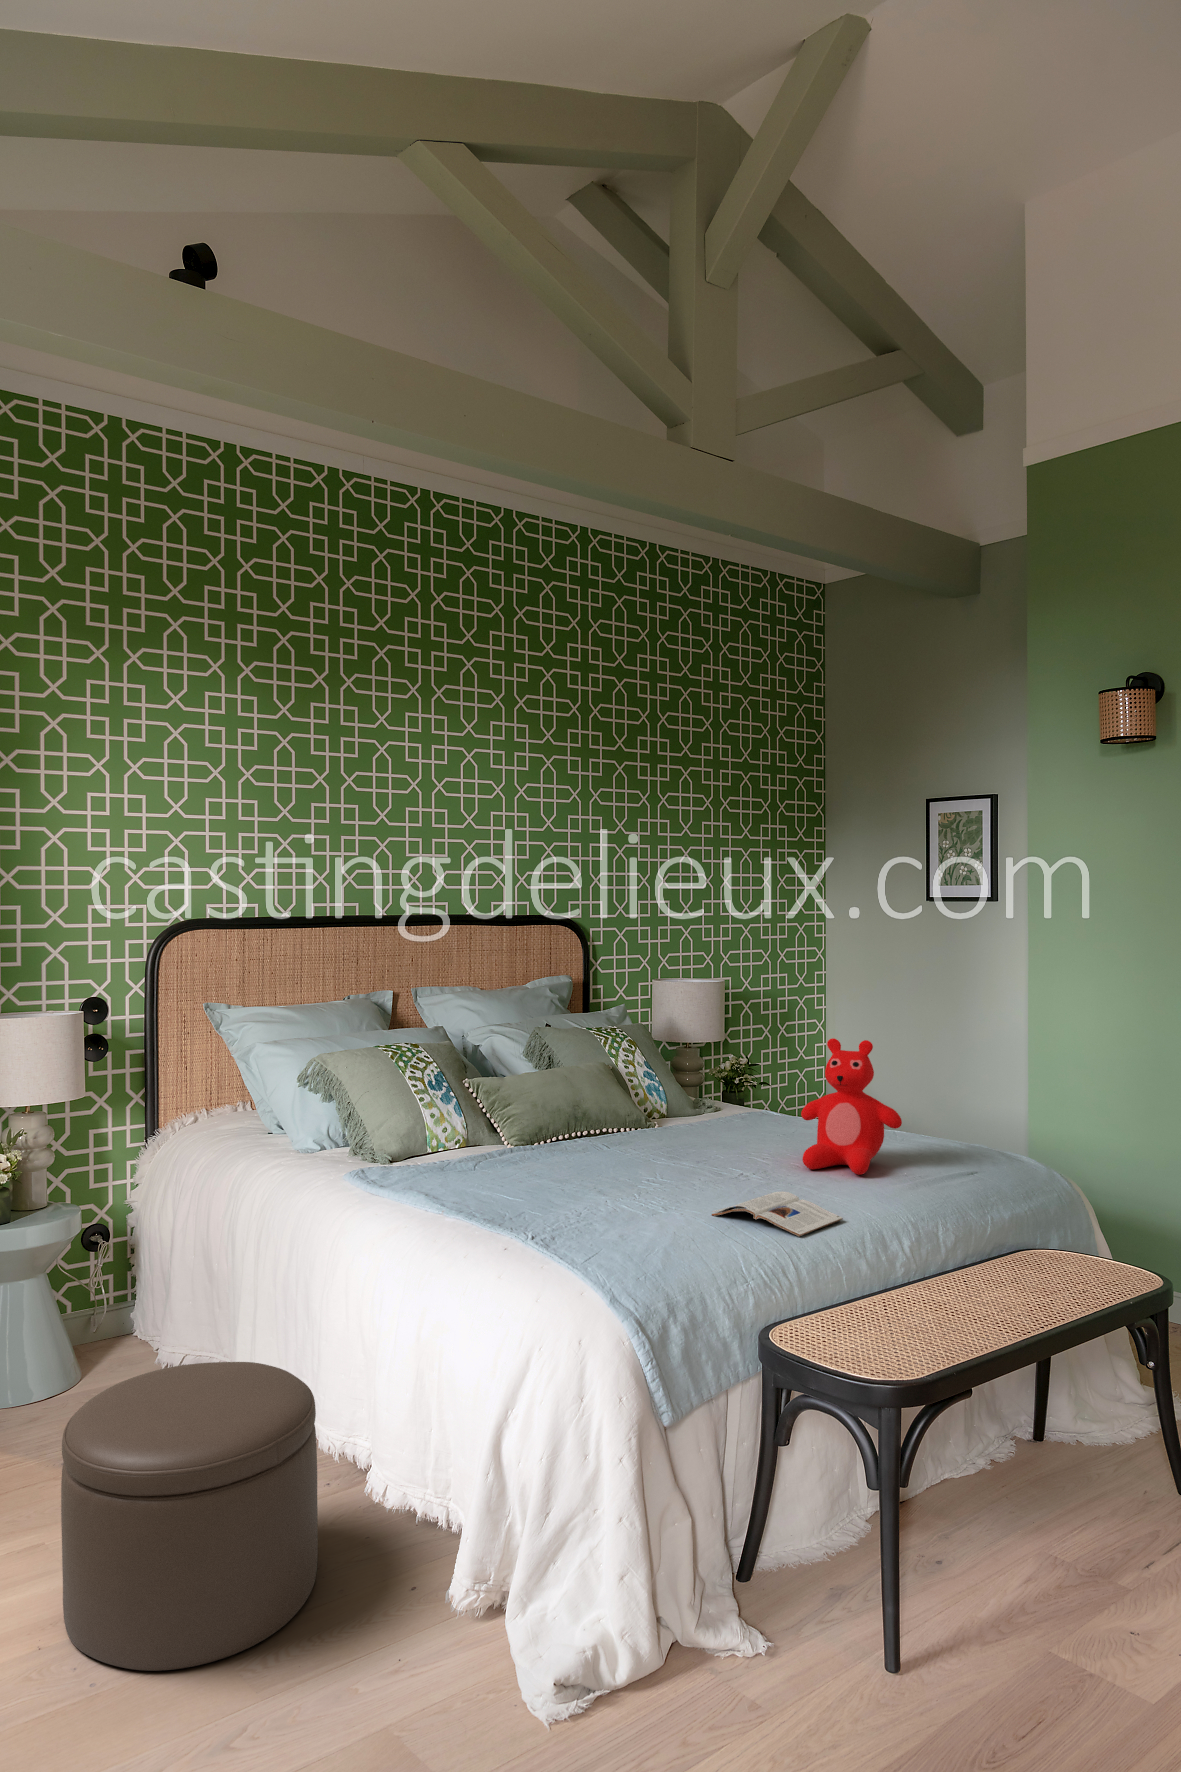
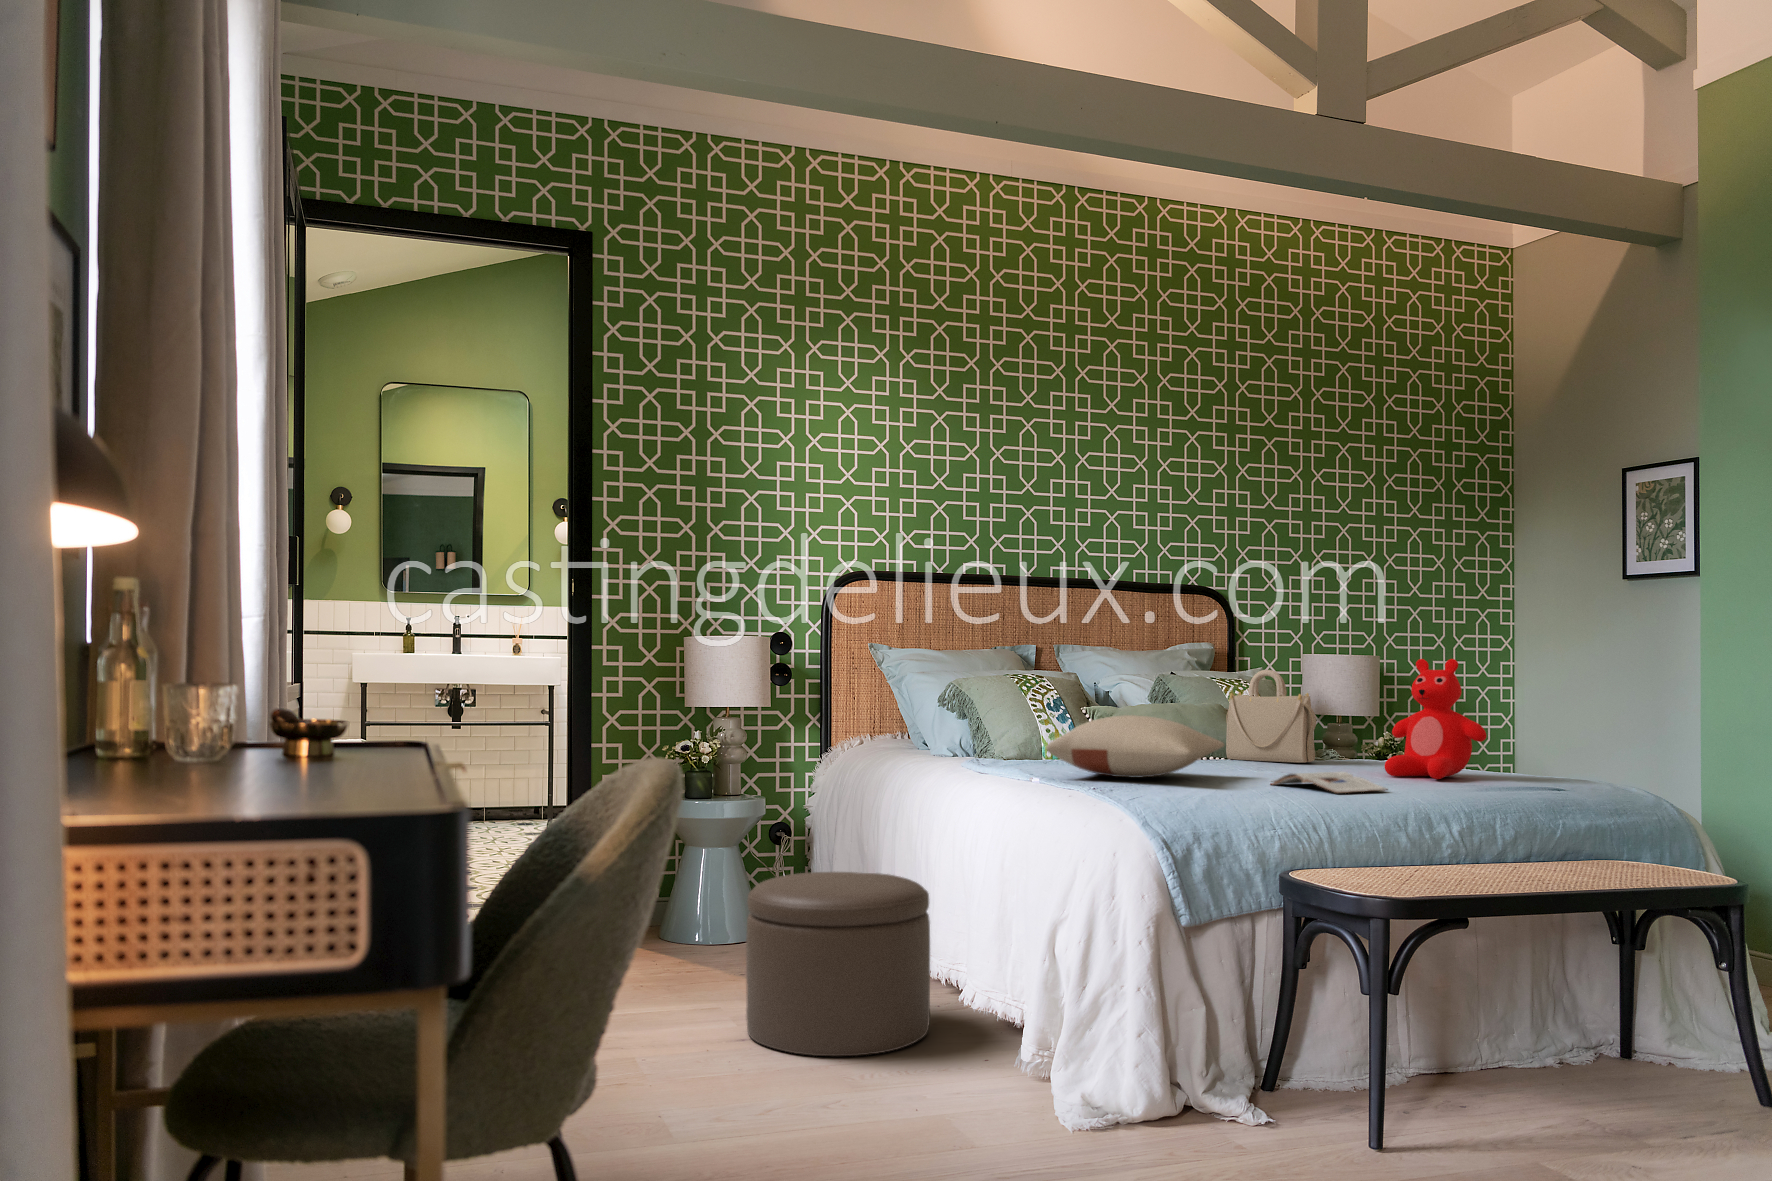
handbag: none [619,1040,714,1142] -> present [1226,670,1316,763]
pillow: none [459,1137,651,1217] -> present [1046,715,1224,778]

